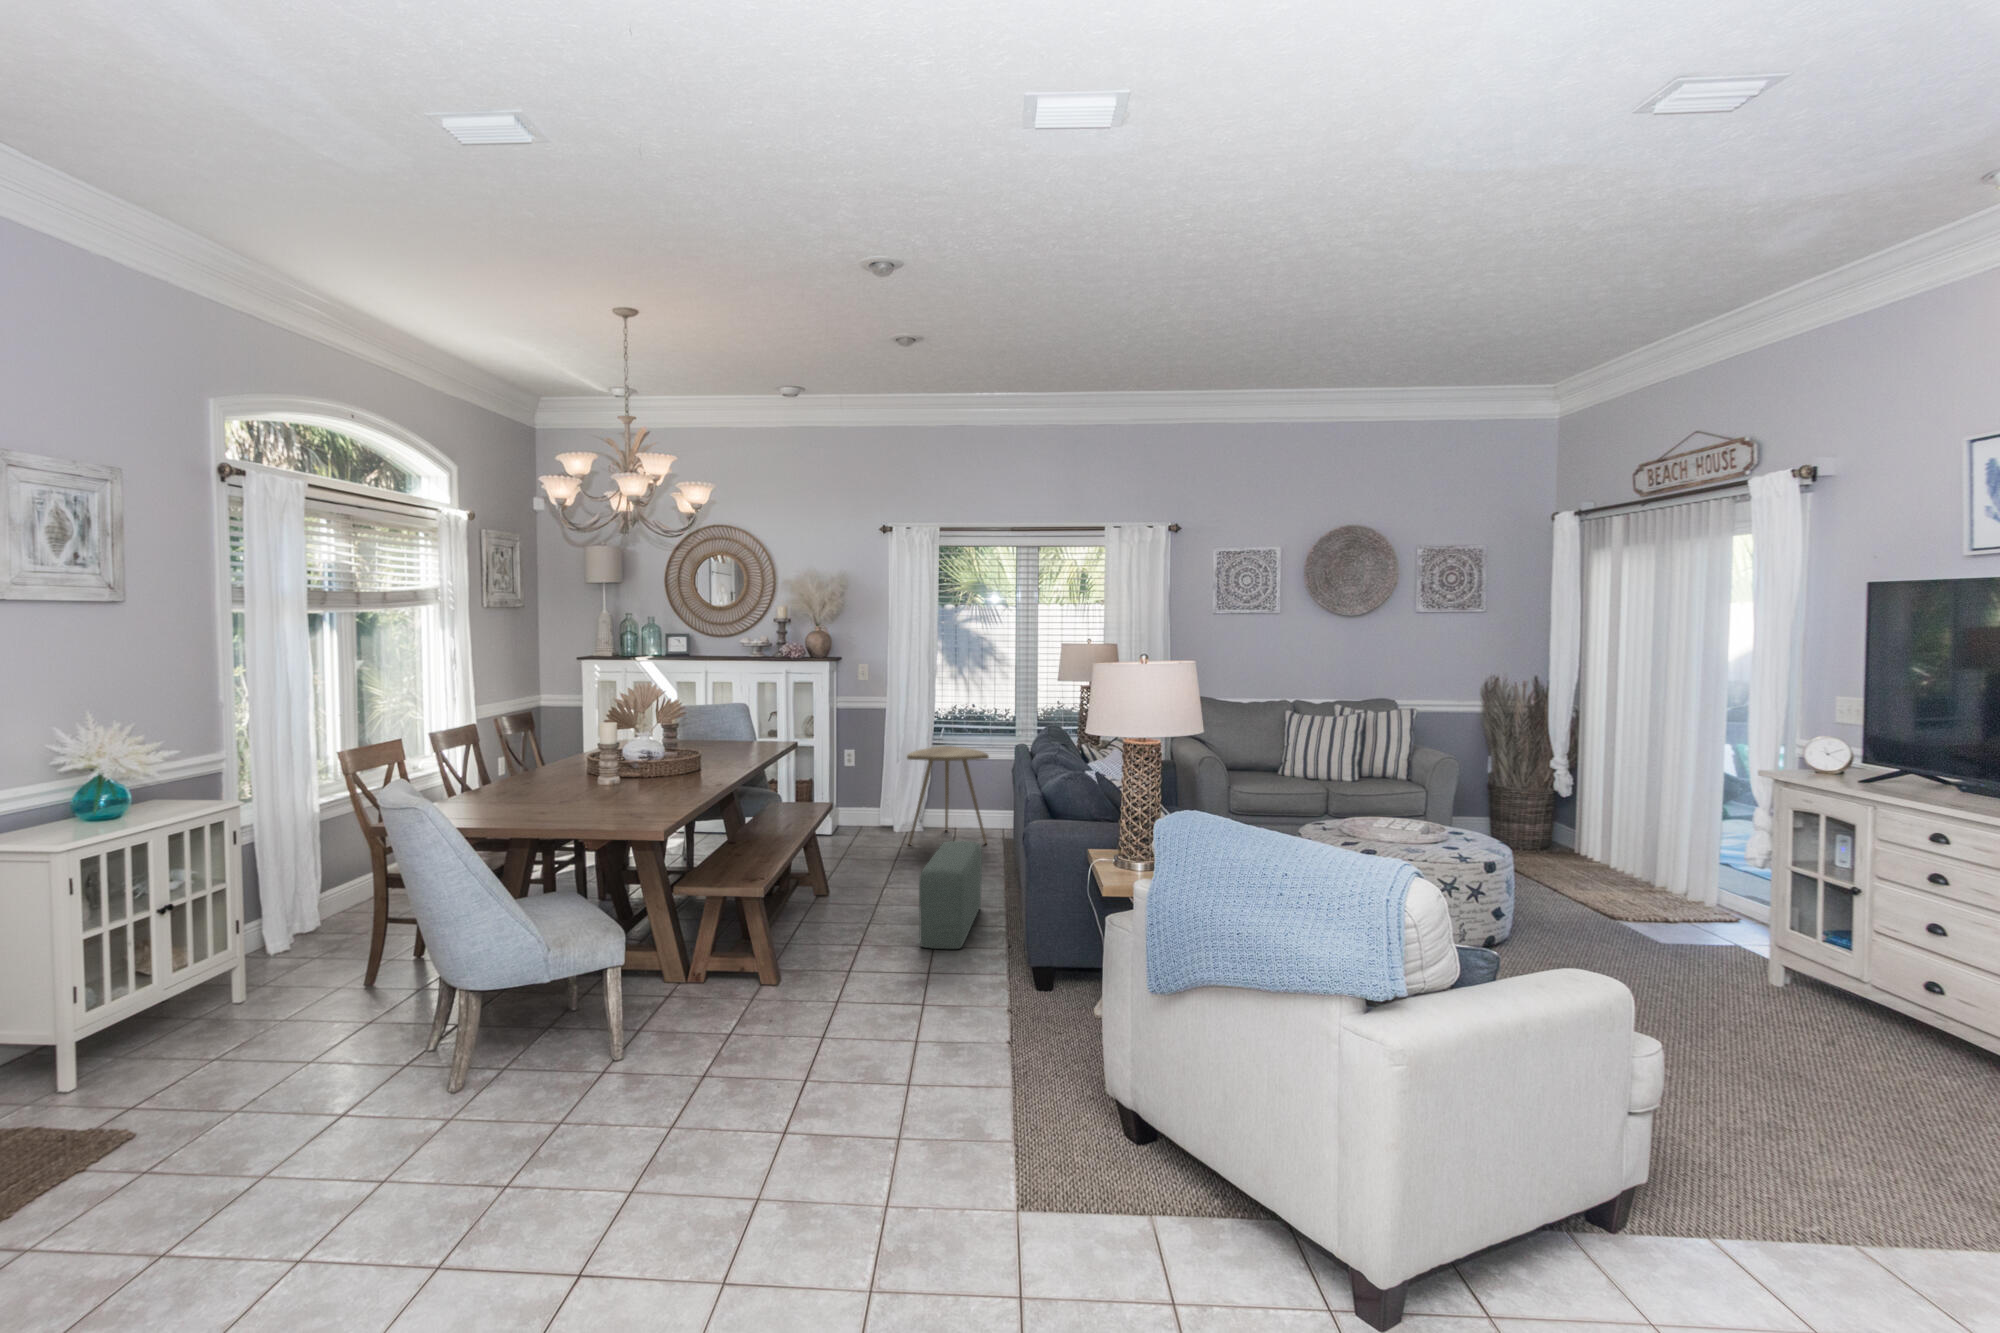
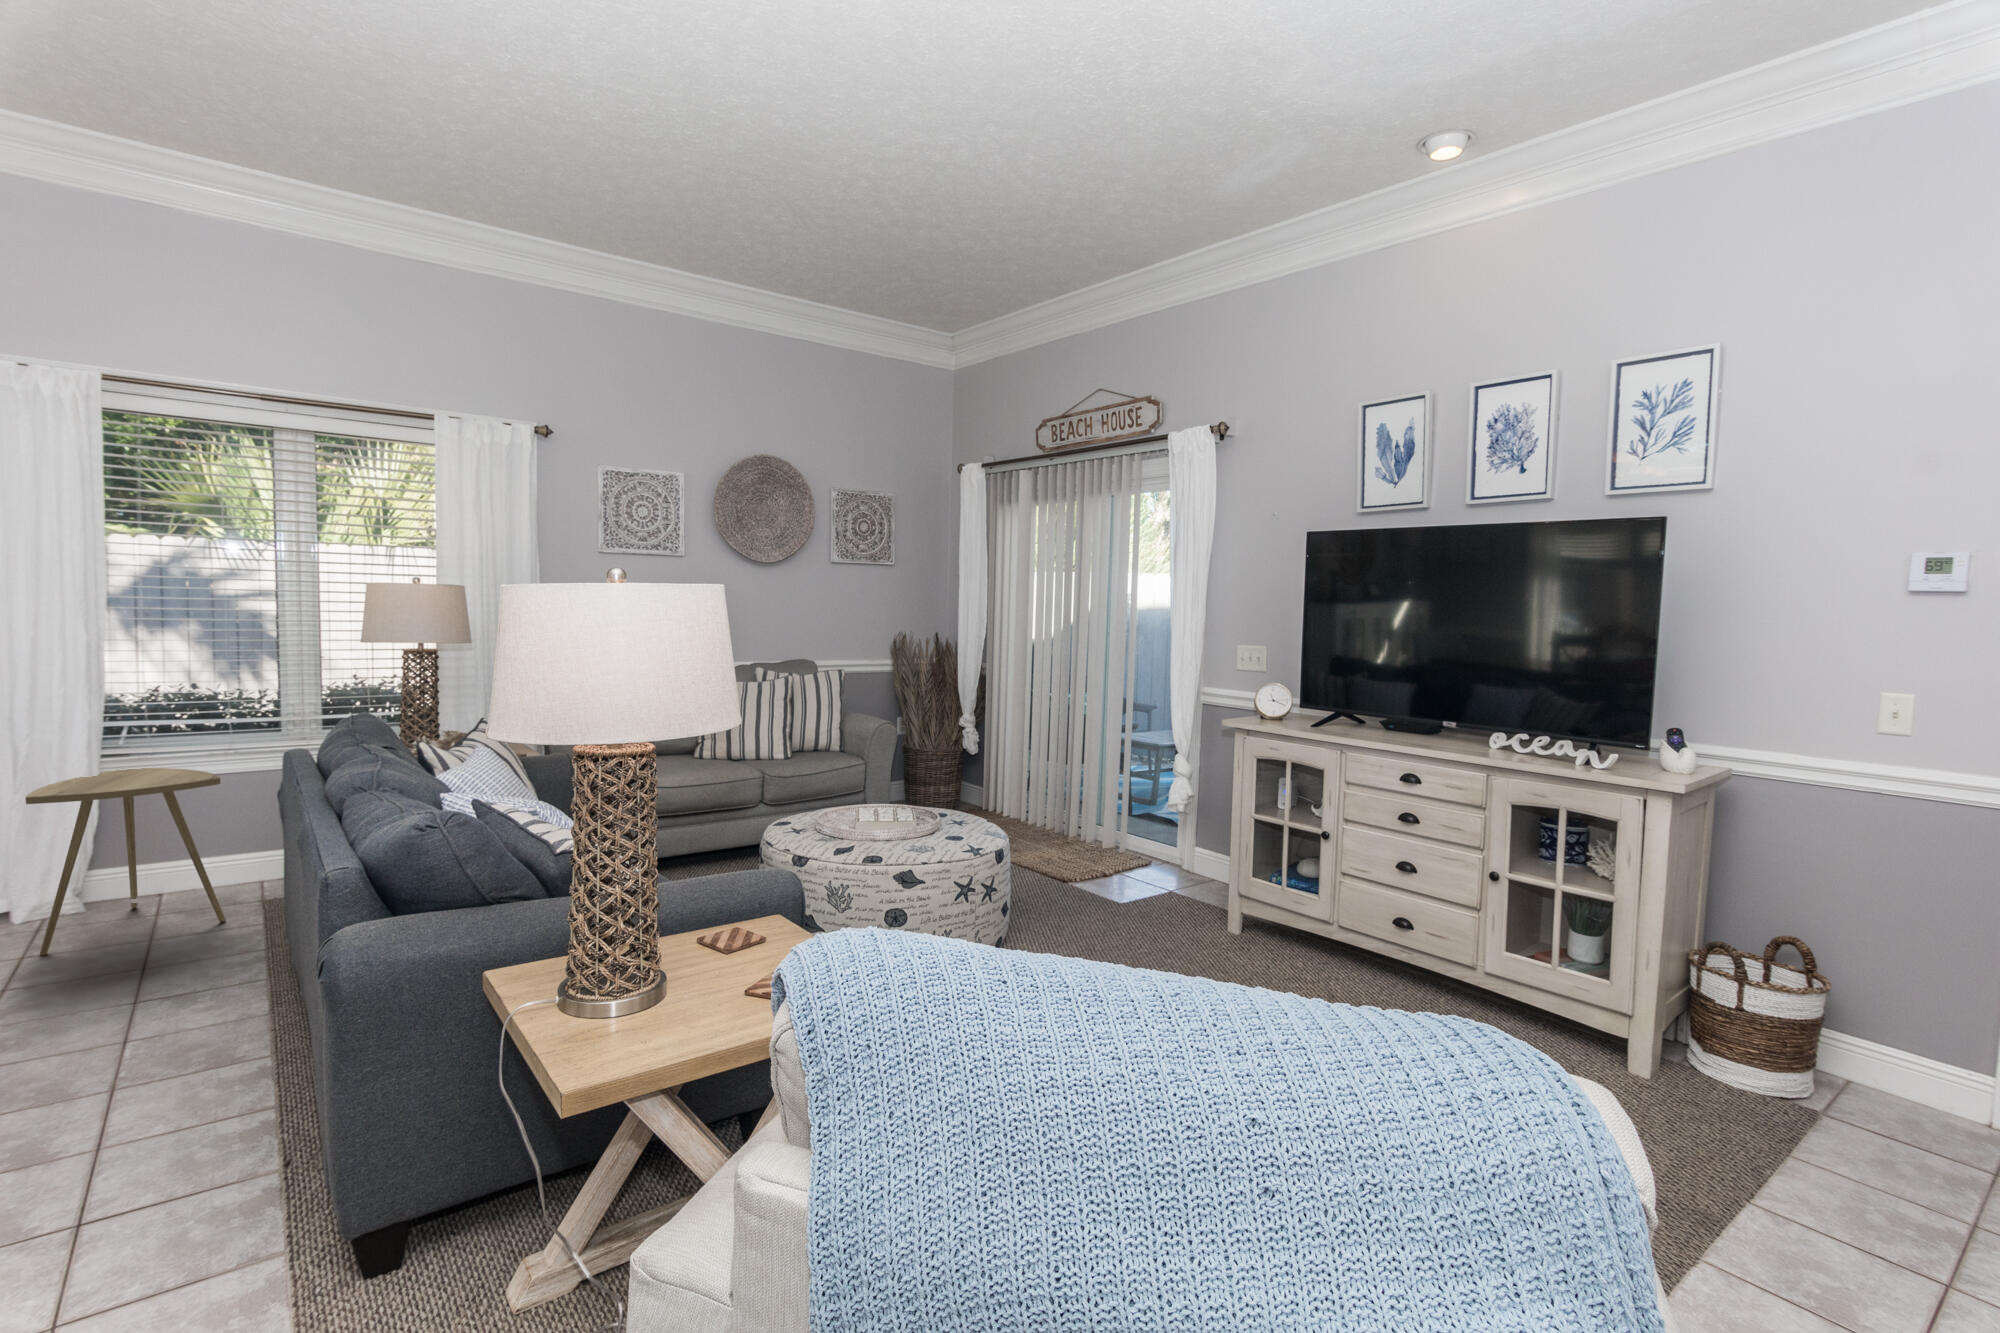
pouf: present [919,841,982,949] -> none [45,955,219,1227]

